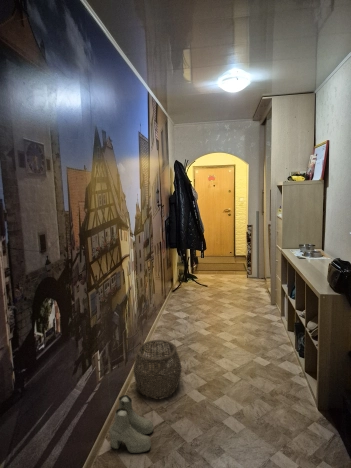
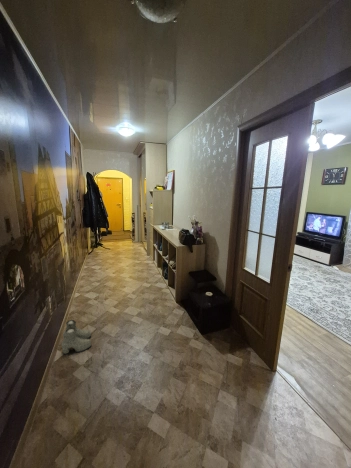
woven basket: present [134,340,181,398] -> none [72,283,104,318]

